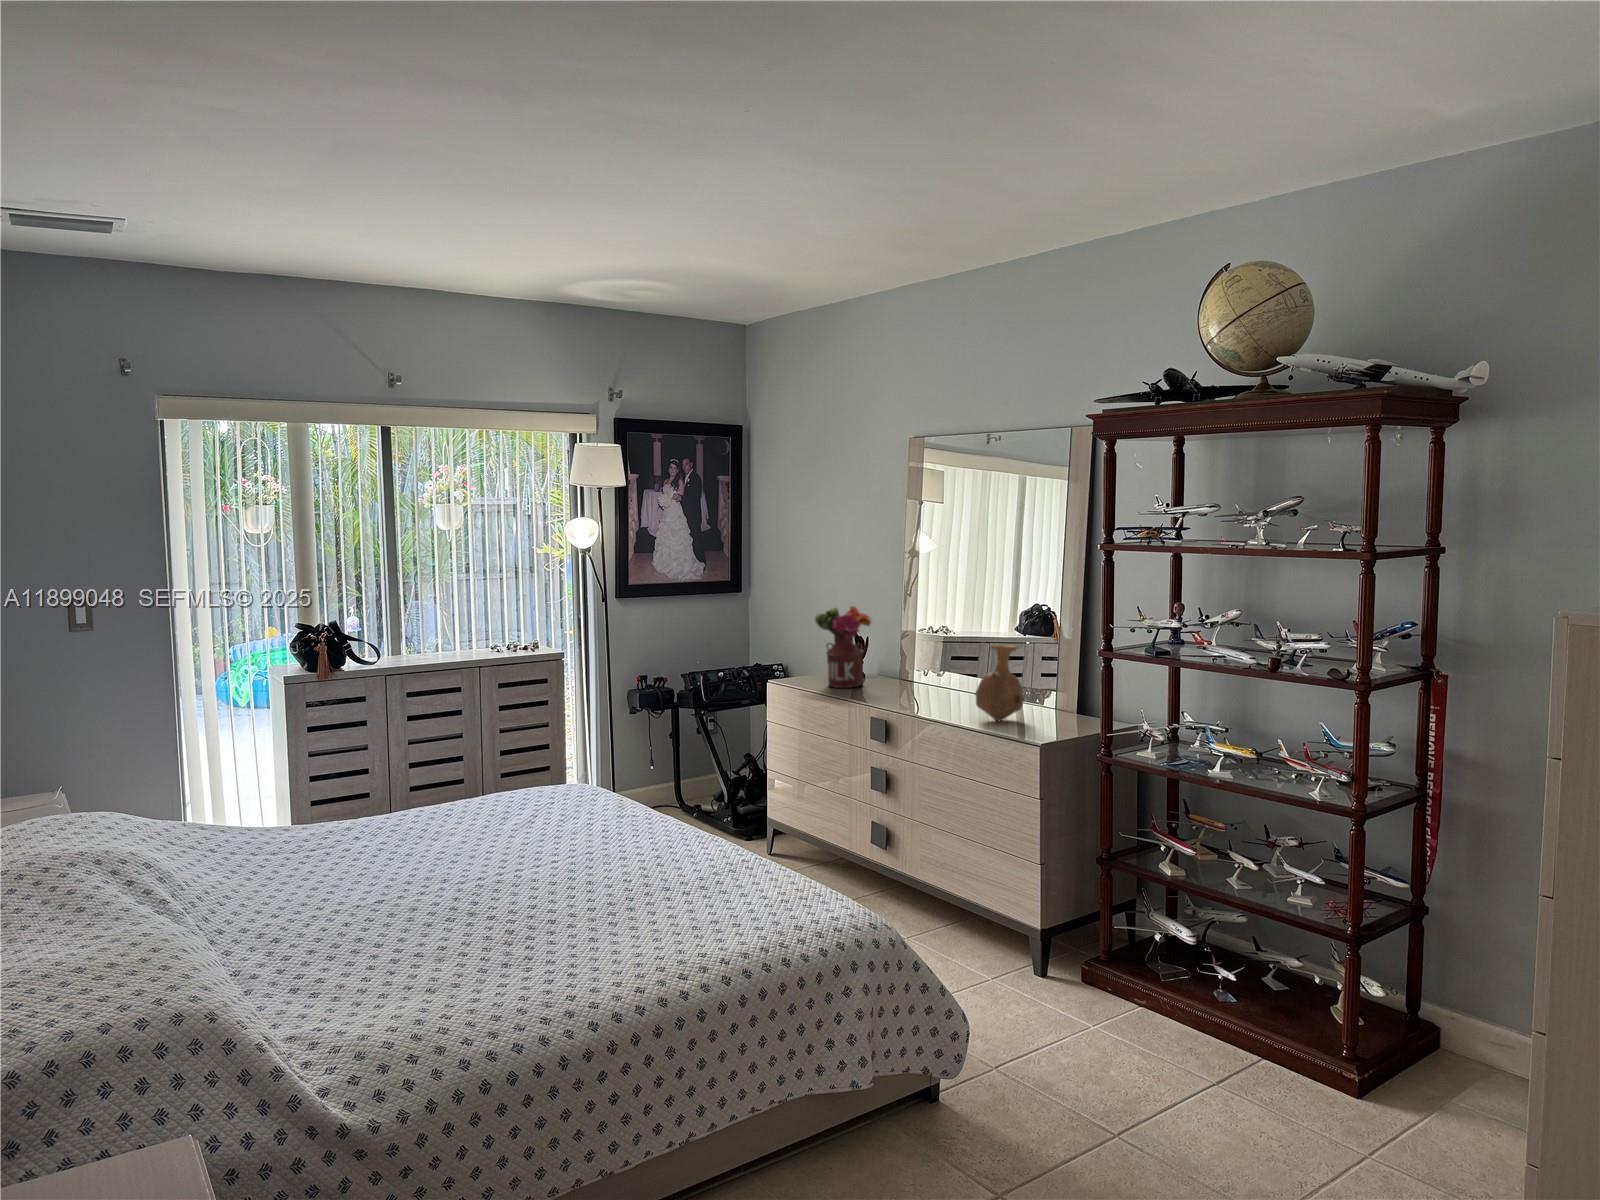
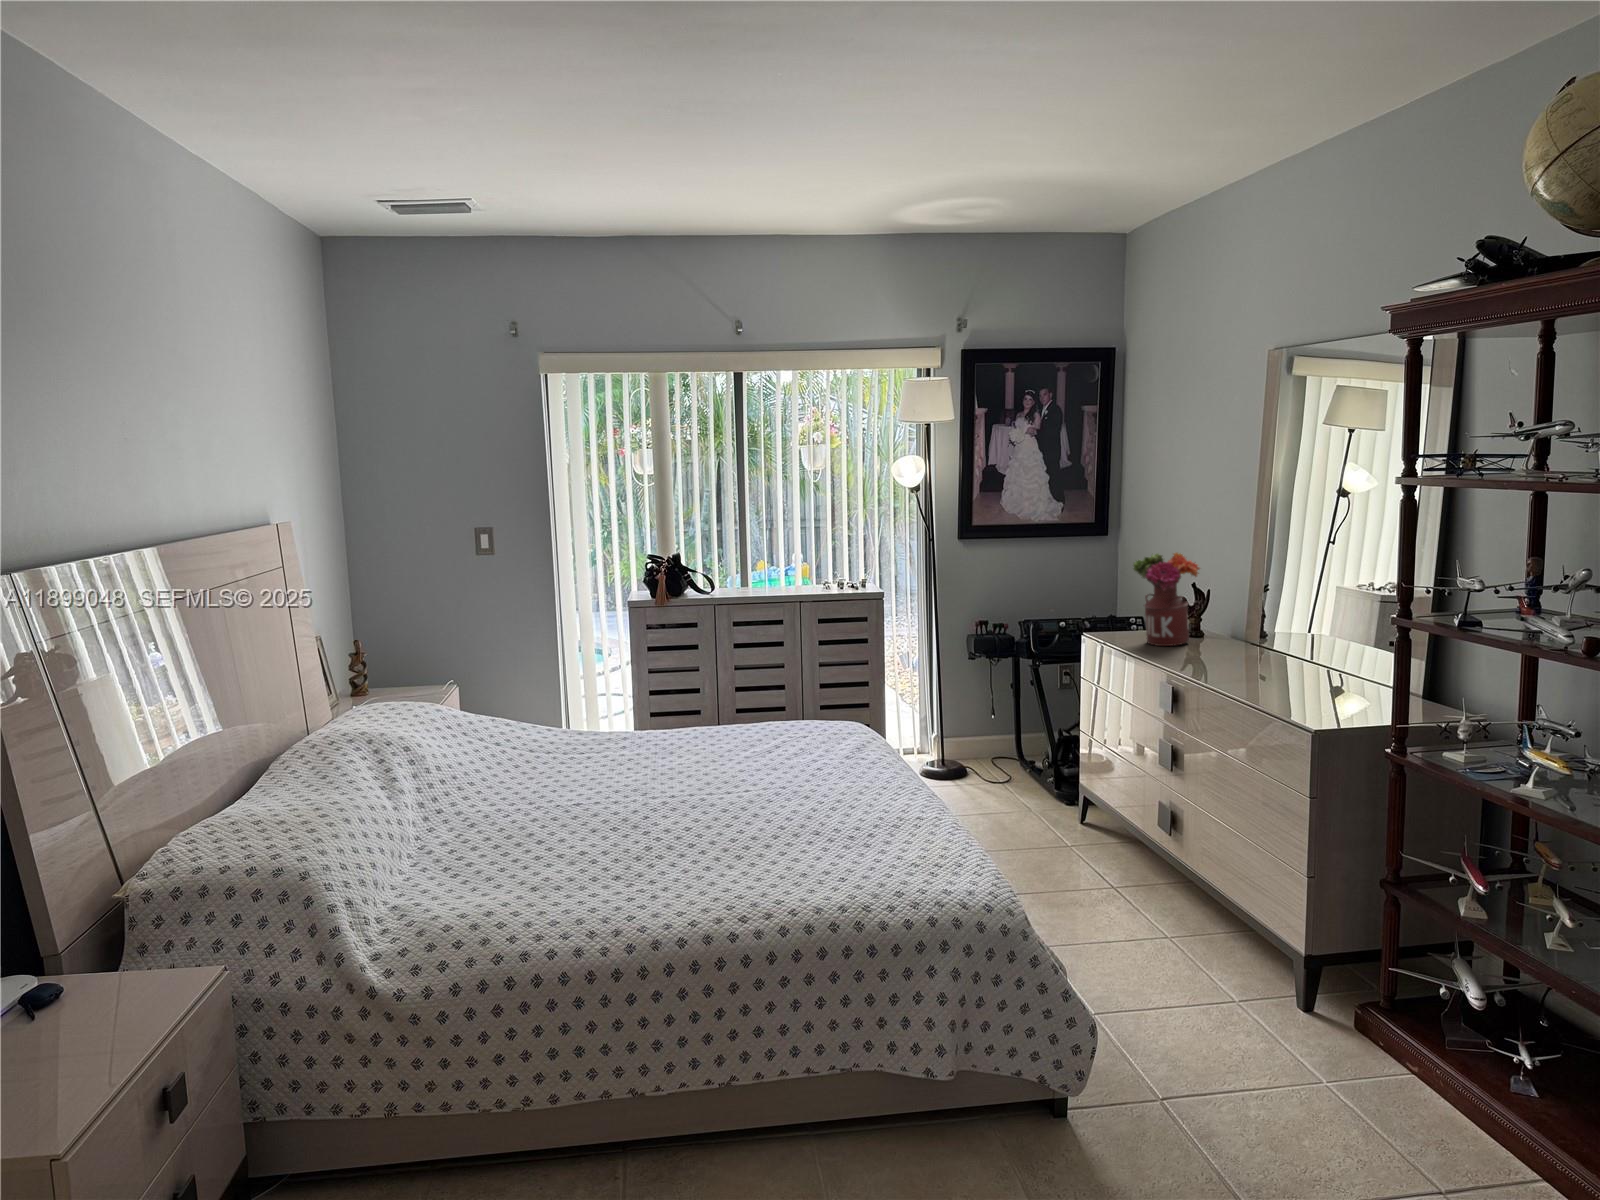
vase: present [975,645,1024,721] -> none [1267,604,1330,698]

